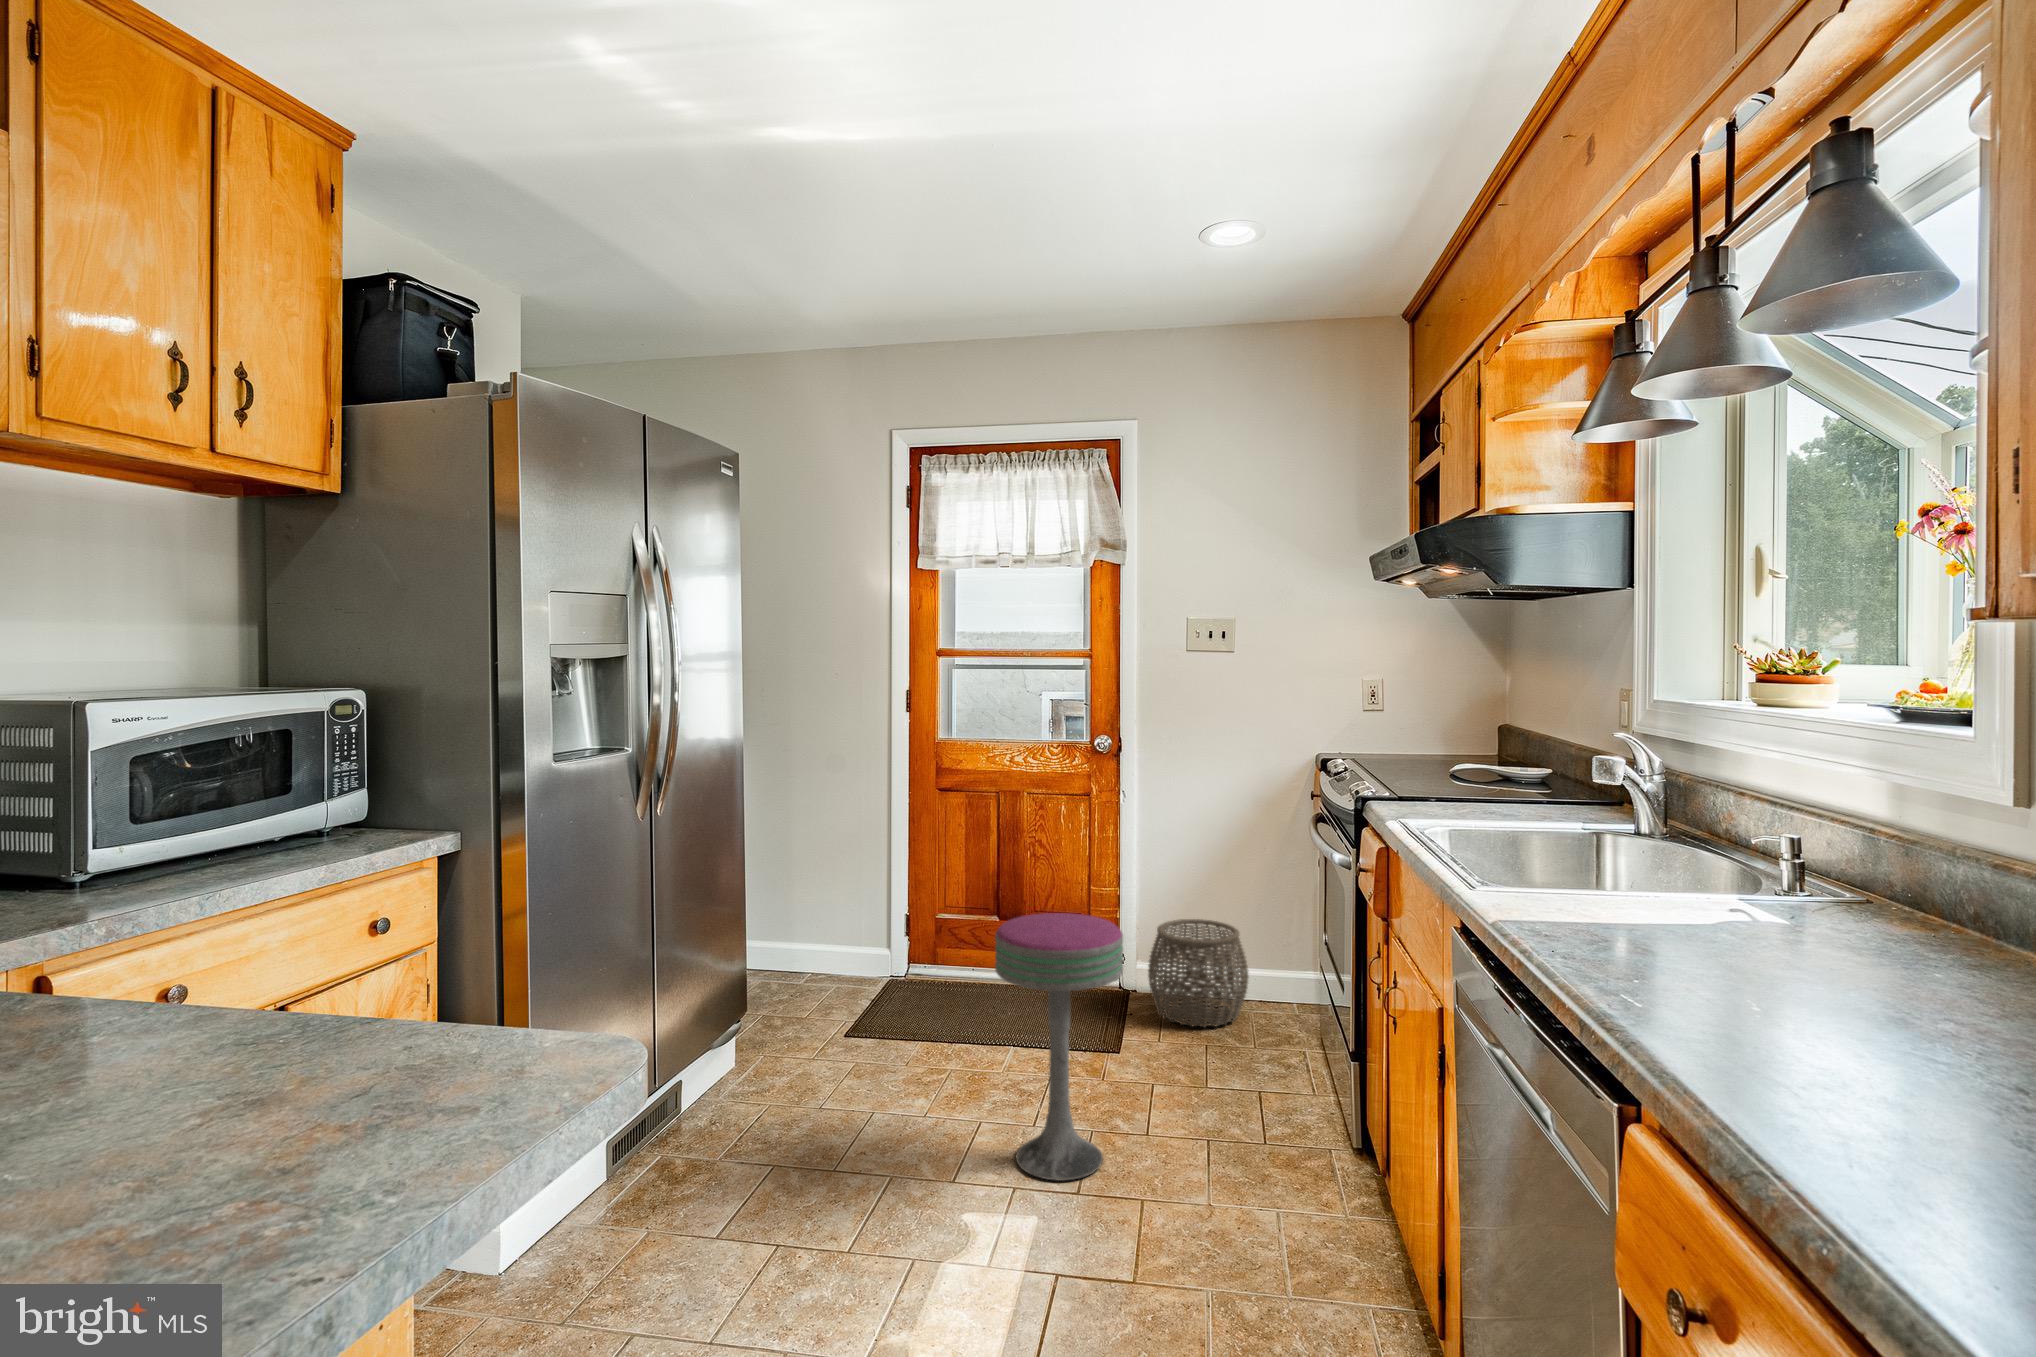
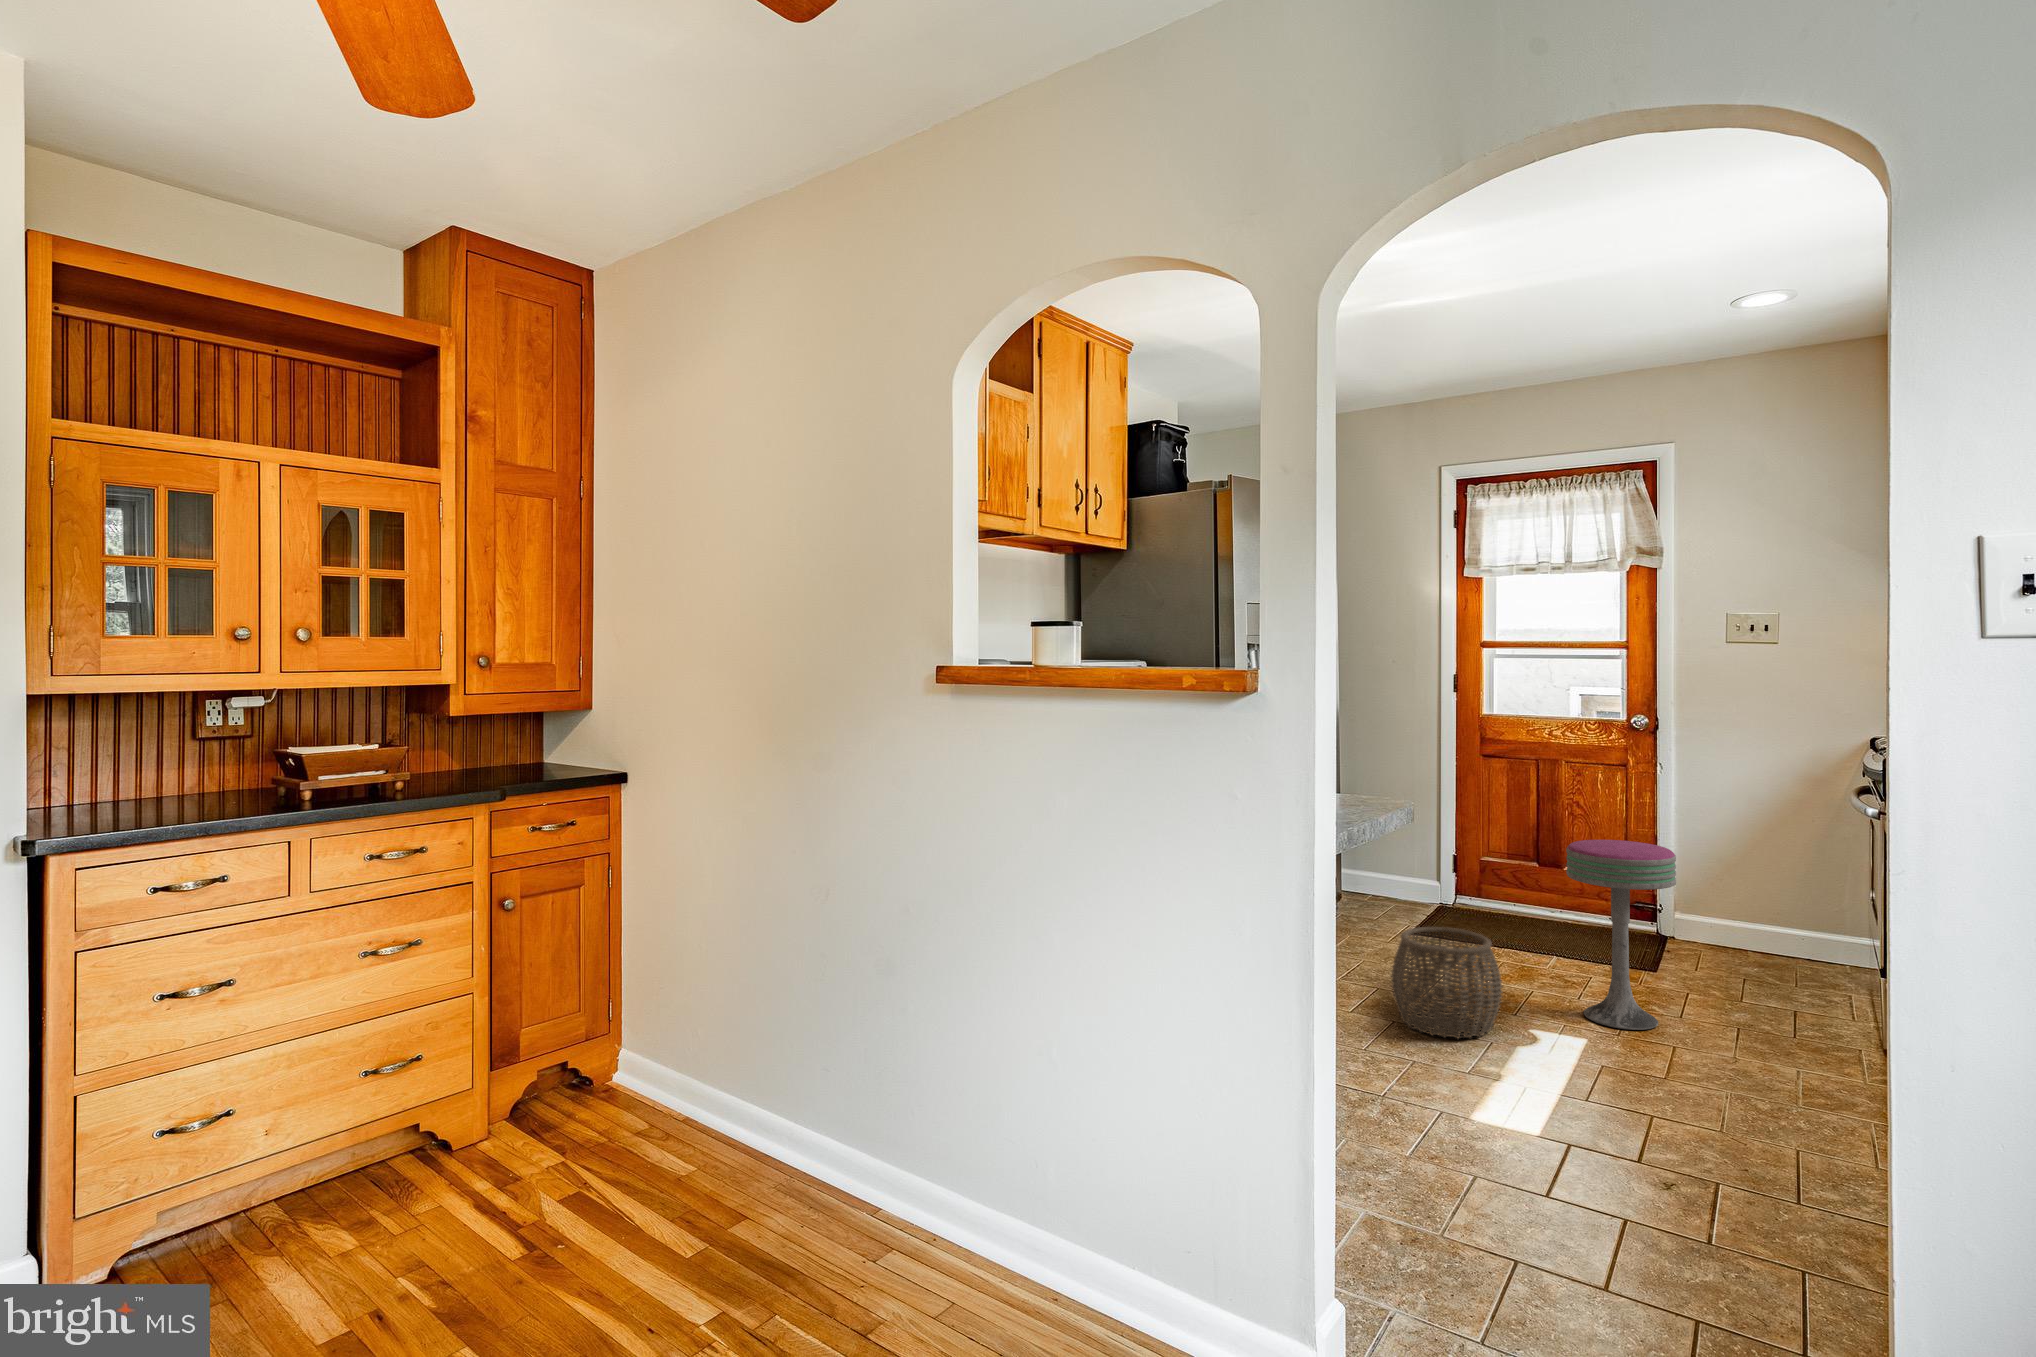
woven basket: present [1148,919,1249,1027] -> present [1391,927,1502,1038]

